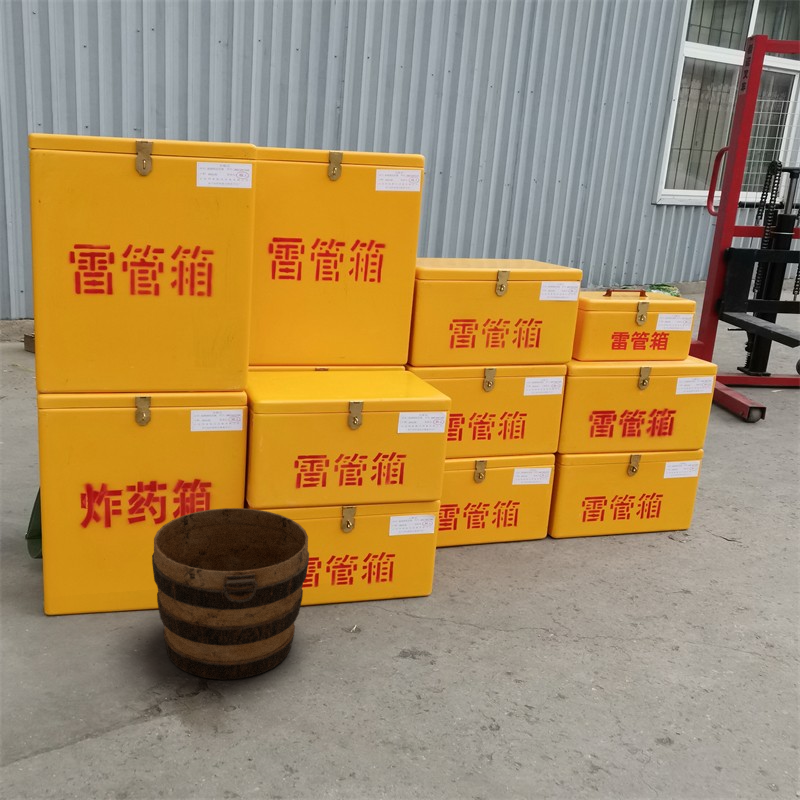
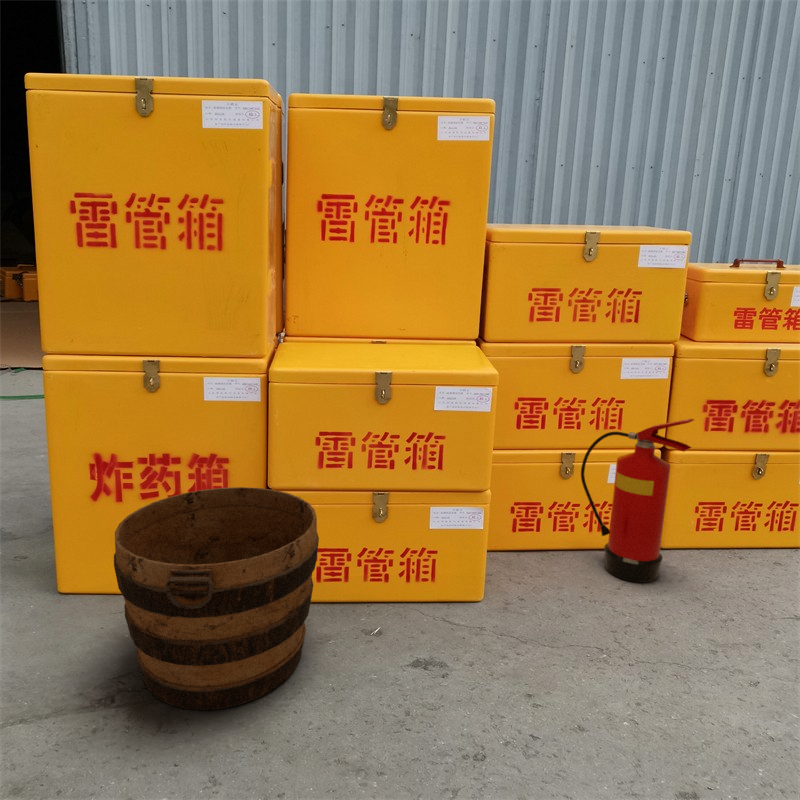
fire extinguisher: none [492,434,582,567] -> present [581,419,694,583]

